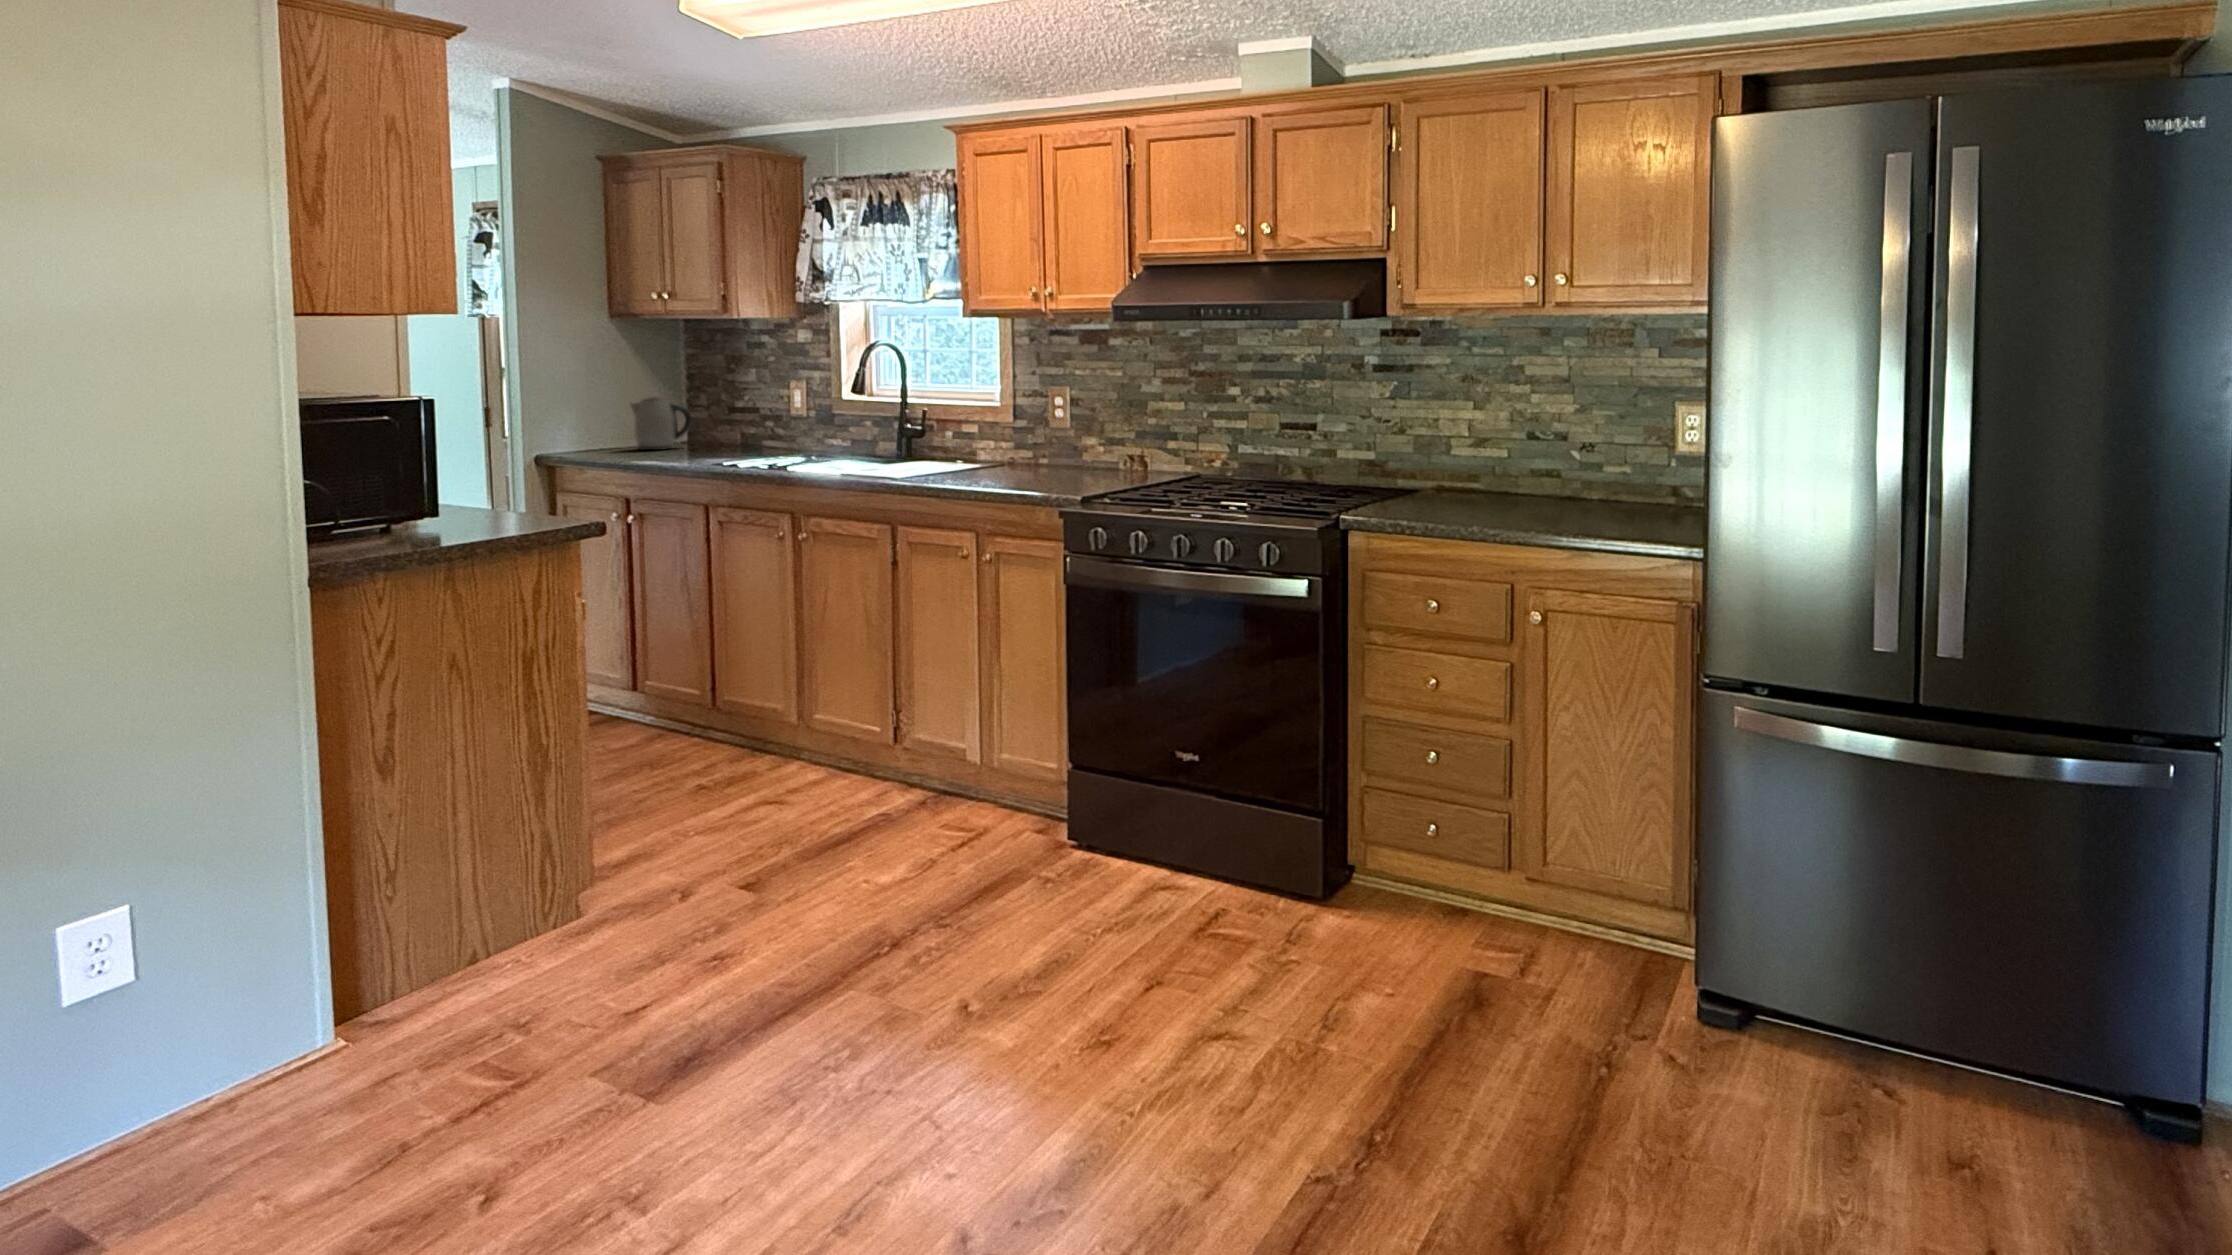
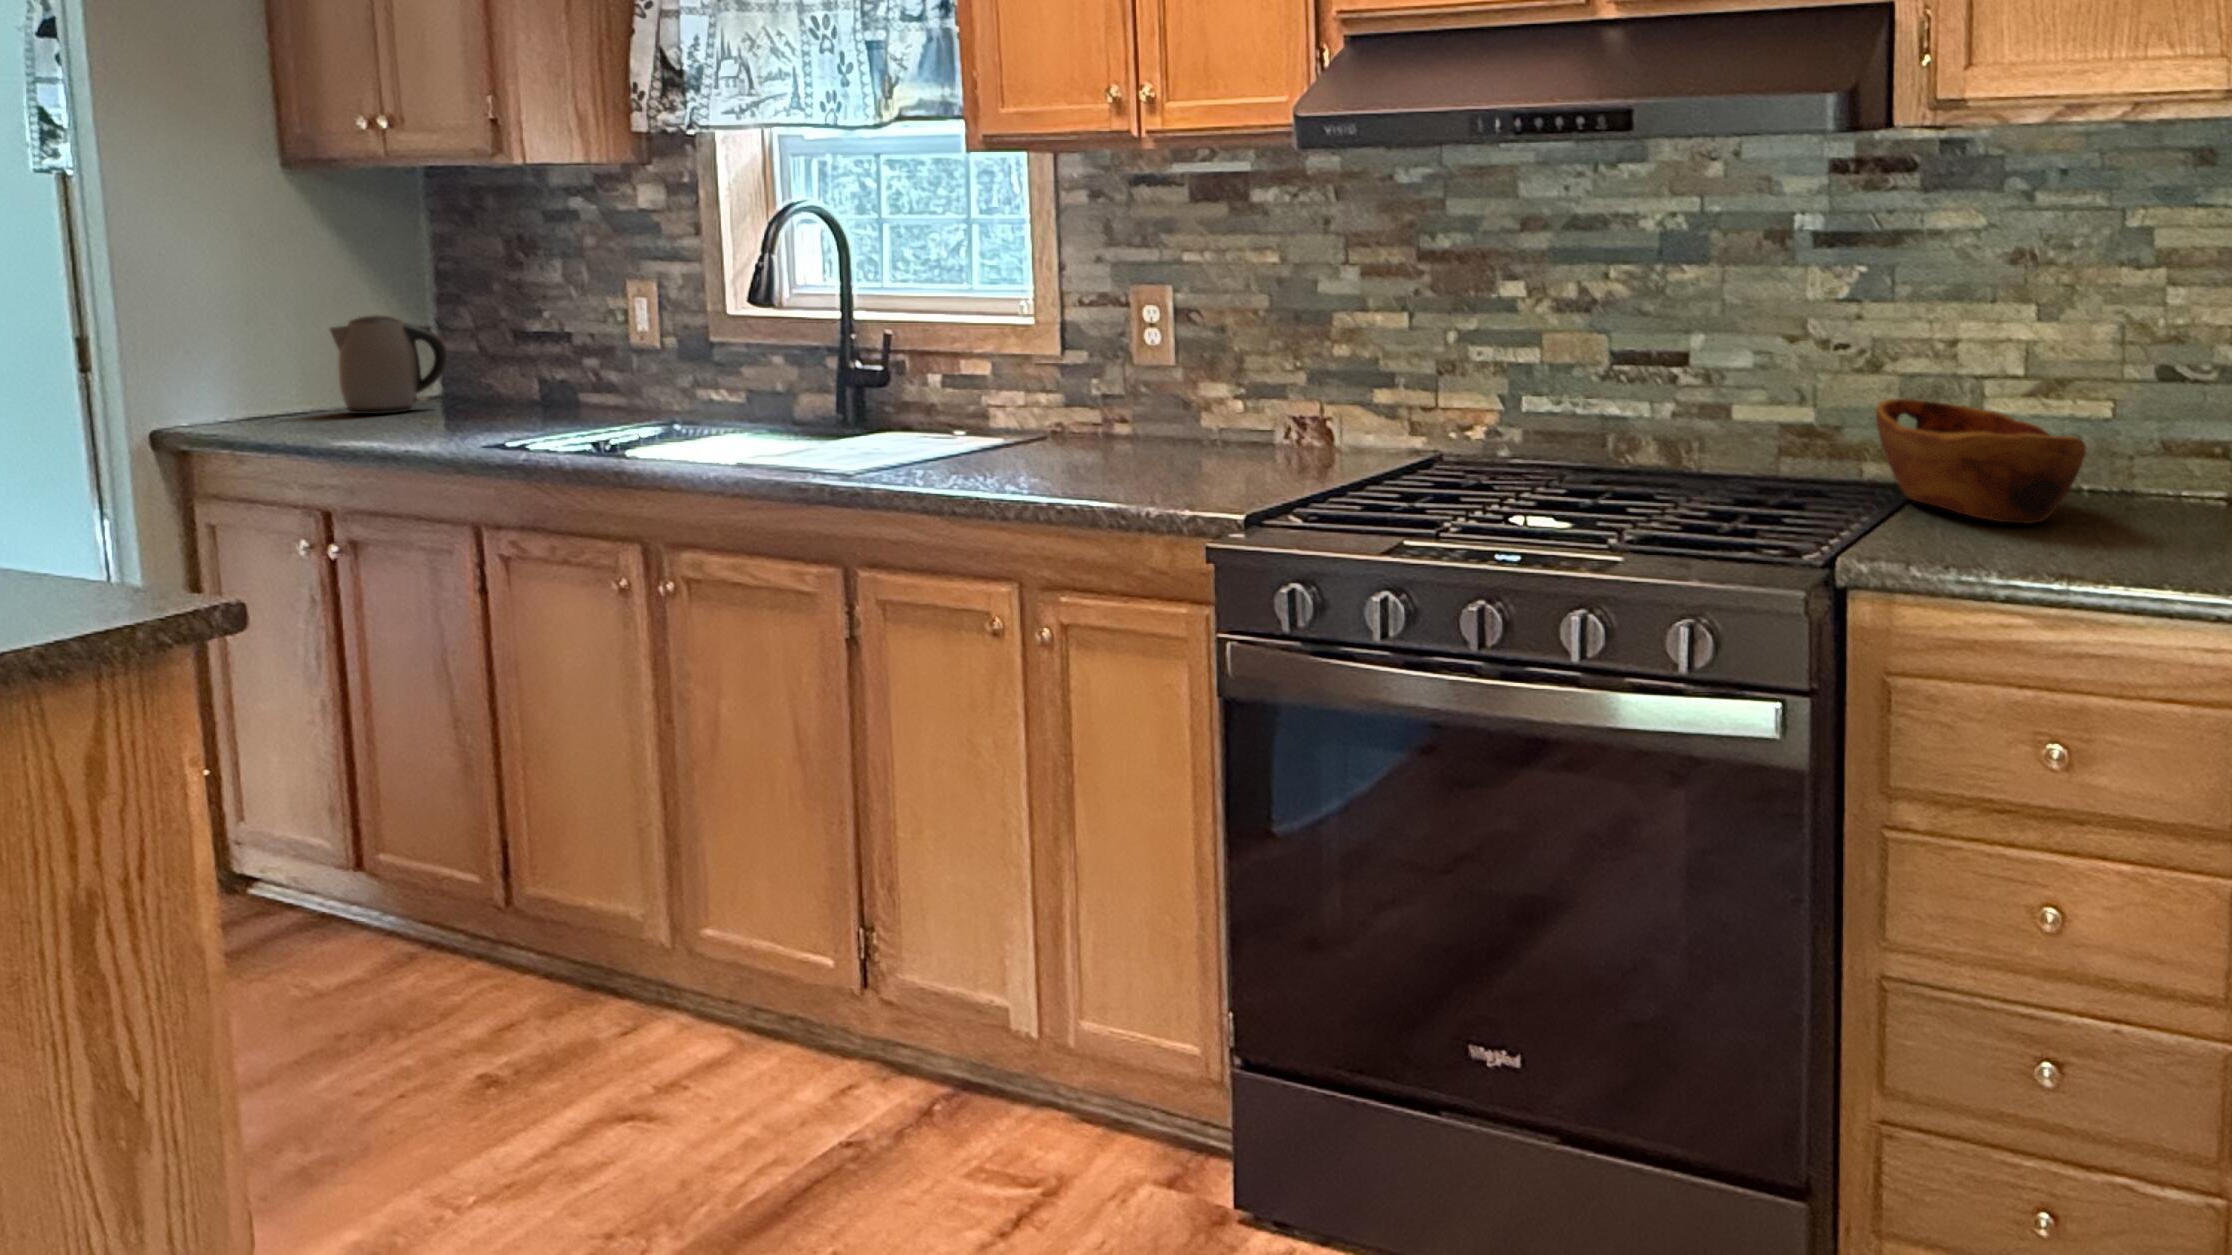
wooden bowl: none [1390,447,1472,505] -> present [1876,399,2086,524]

